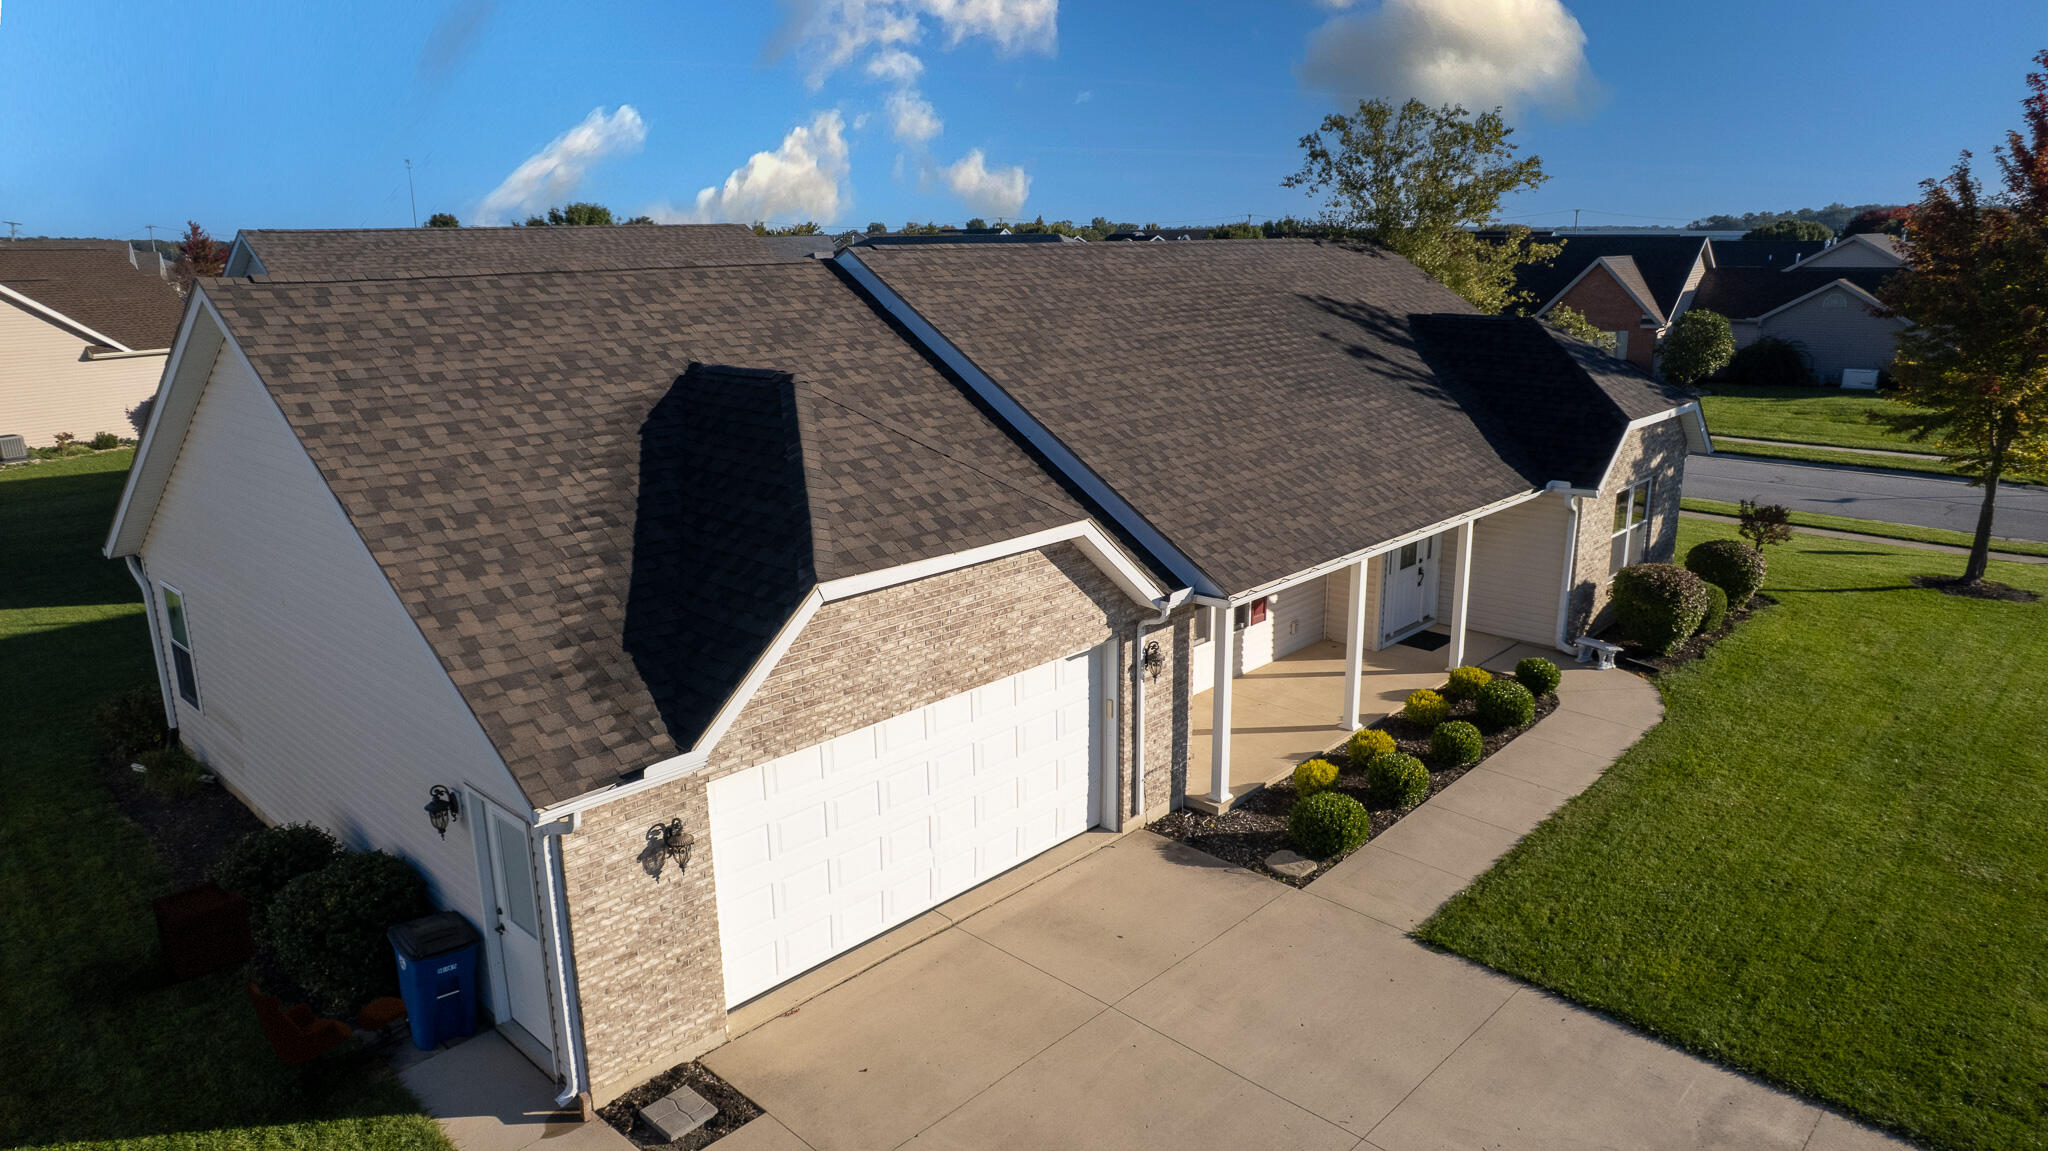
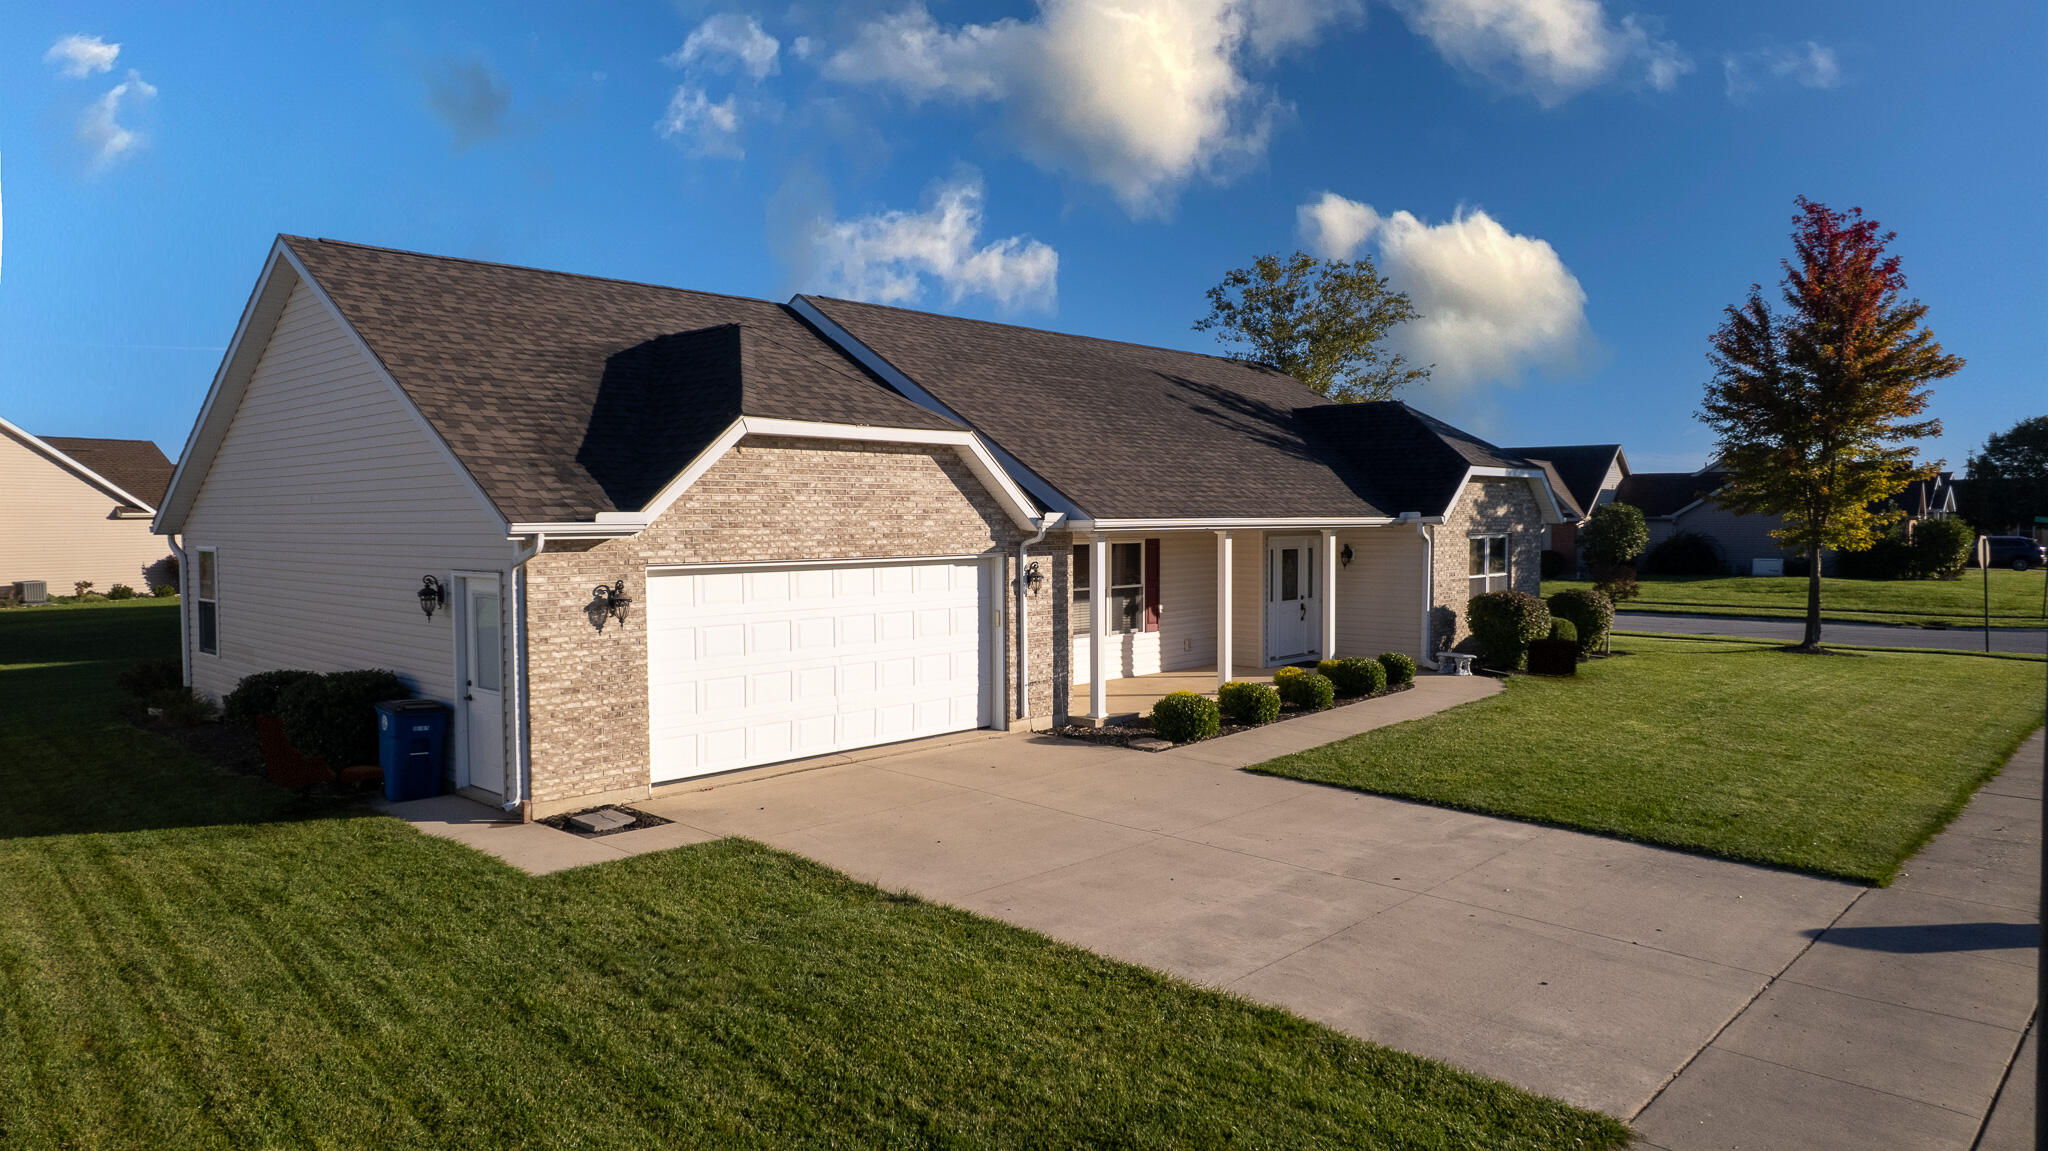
wooden crate: present [151,881,254,981] -> present [1527,637,1578,677]

